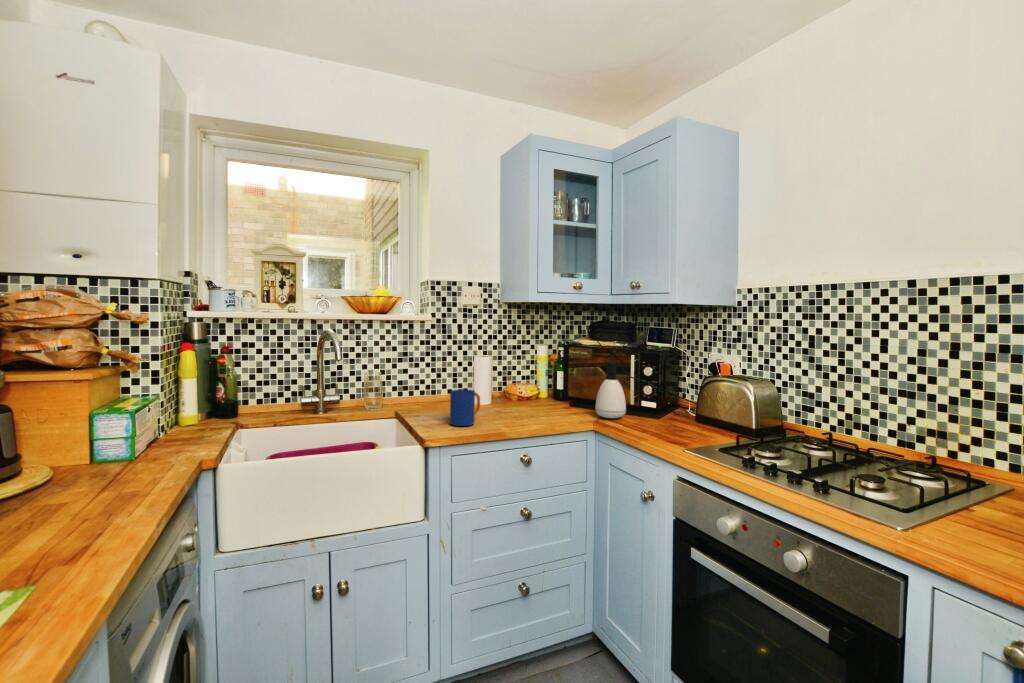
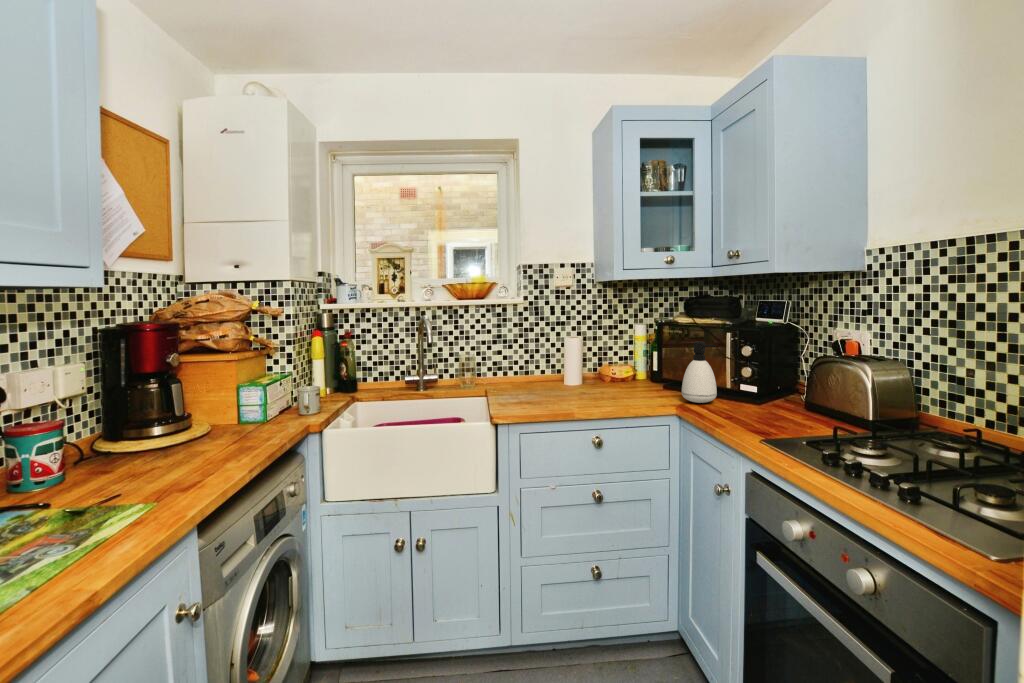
mug: present [450,390,480,426] -> none [522,370,554,406]

